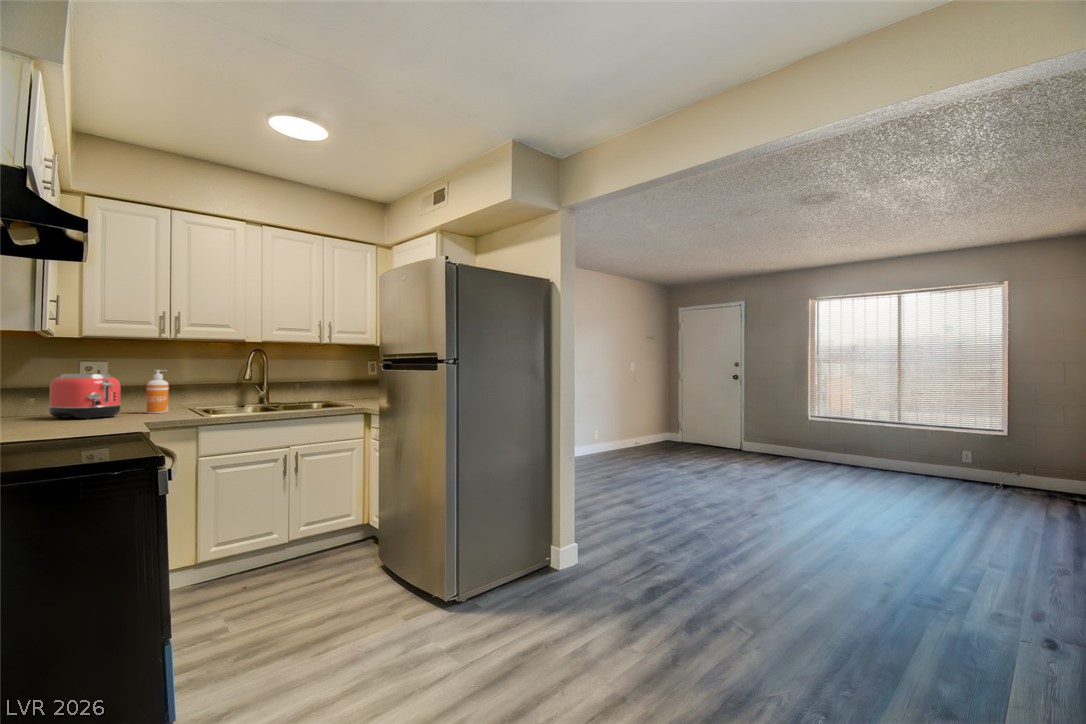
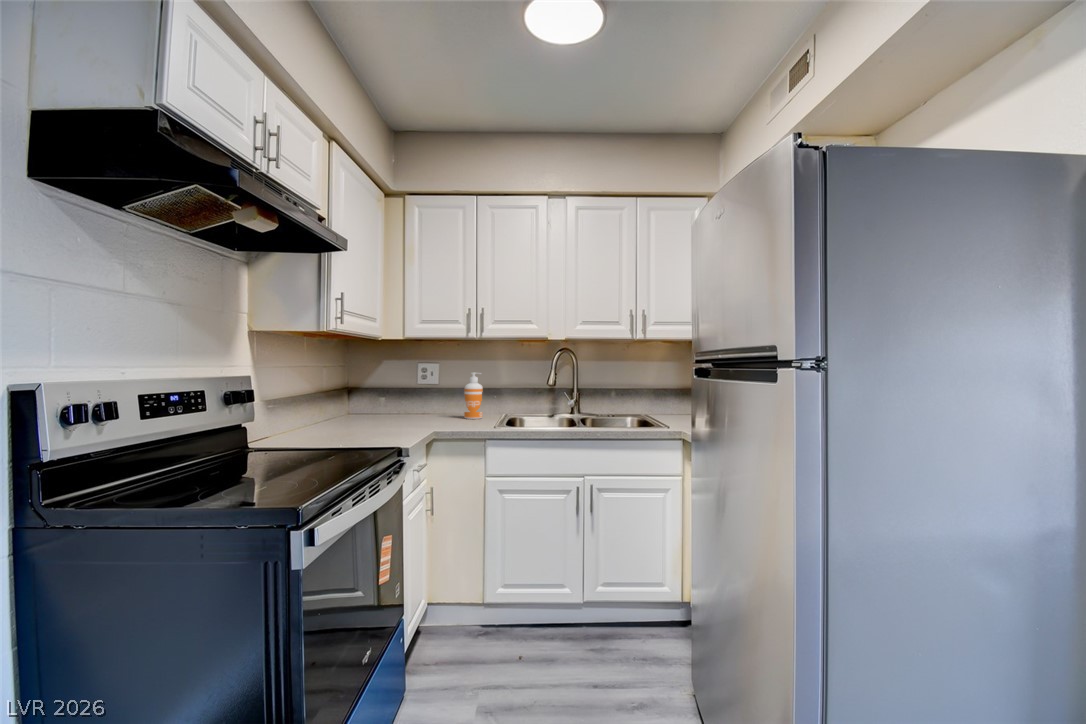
toaster: present [48,374,121,419] -> none [390,376,440,422]

